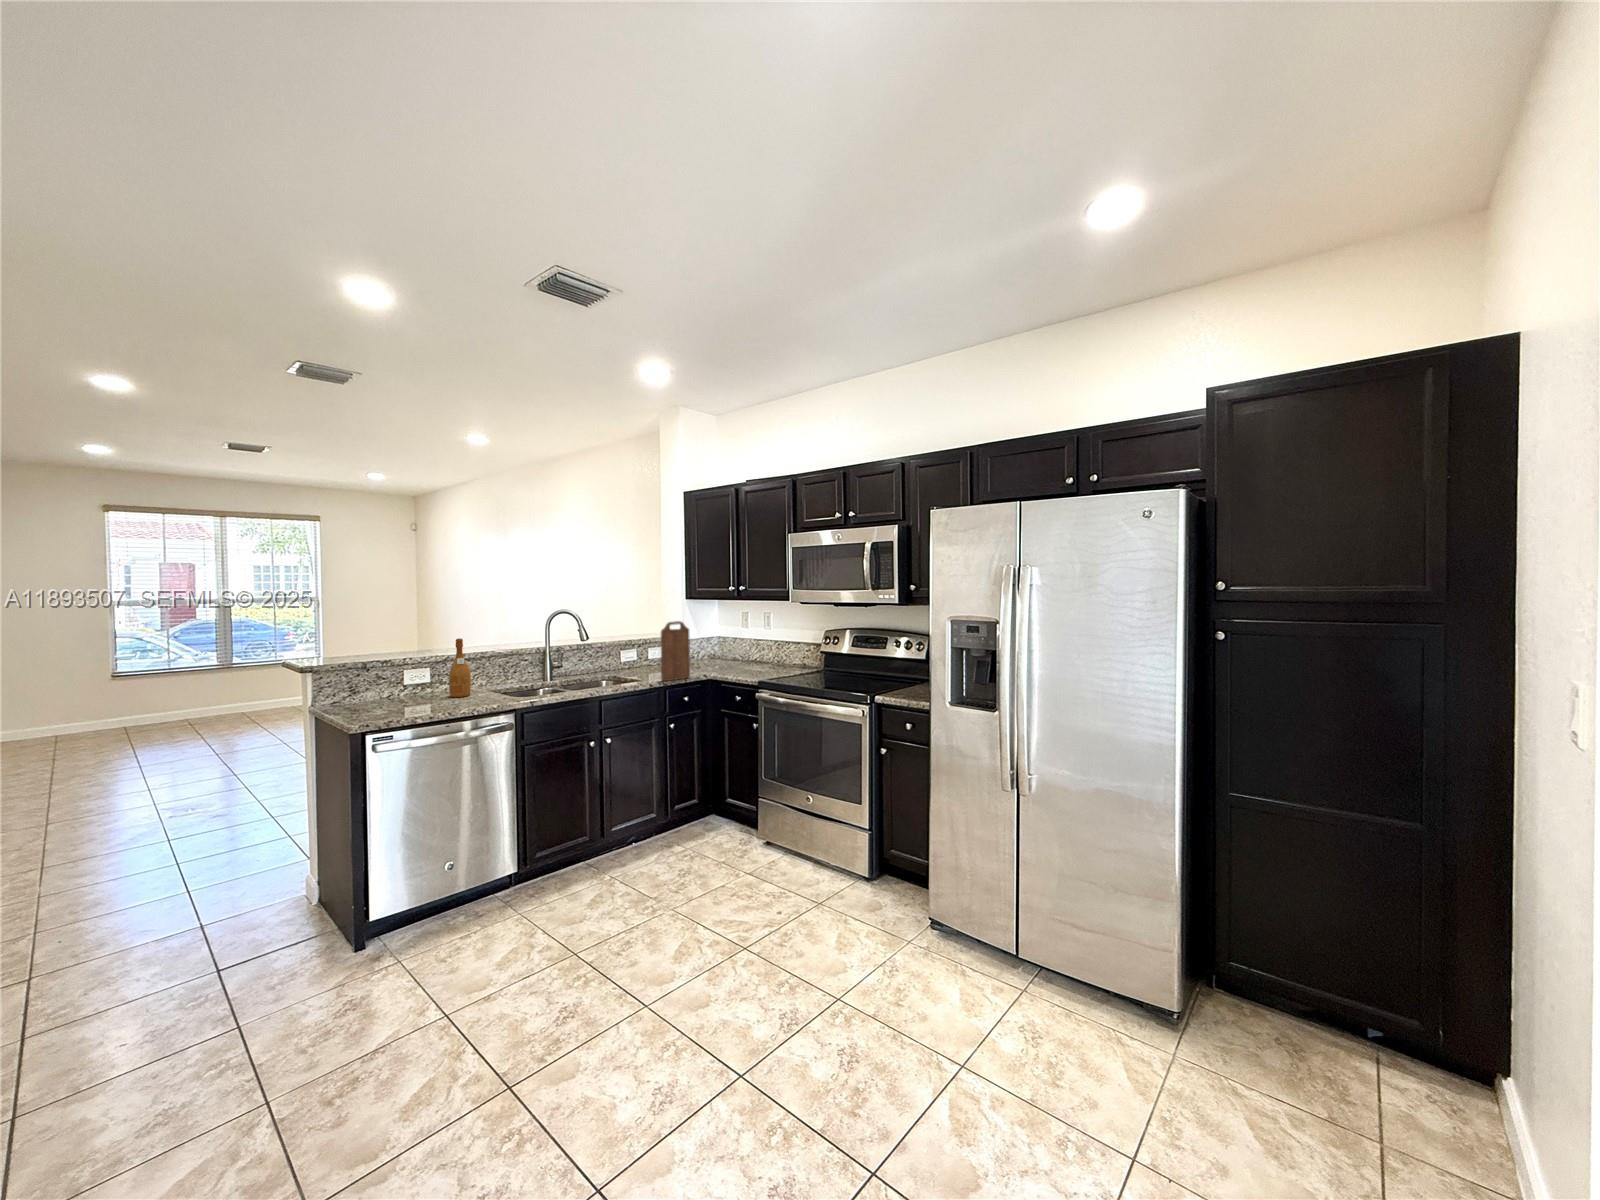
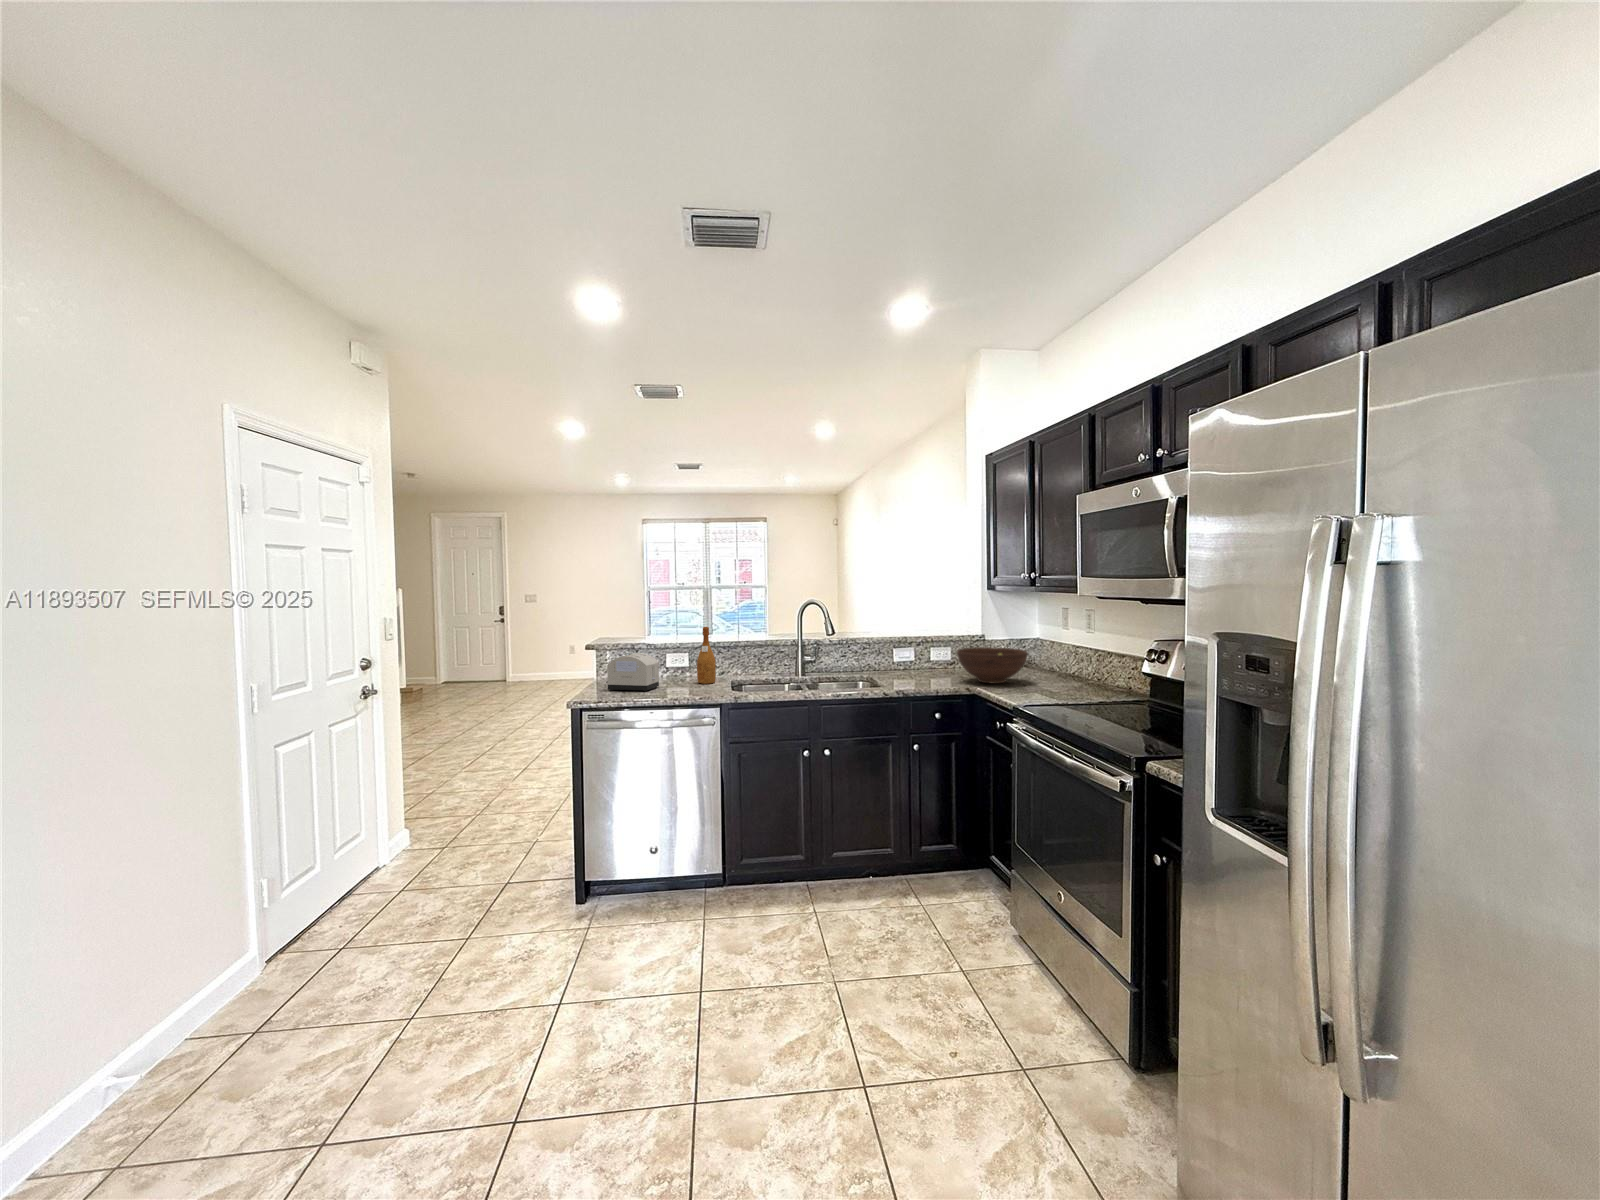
cutting board: present [661,621,690,681] -> none [903,617,945,690]
fruit bowl: none [685,644,738,671] -> present [957,647,1028,684]
toaster: none [355,670,417,714] -> present [606,653,659,691]

